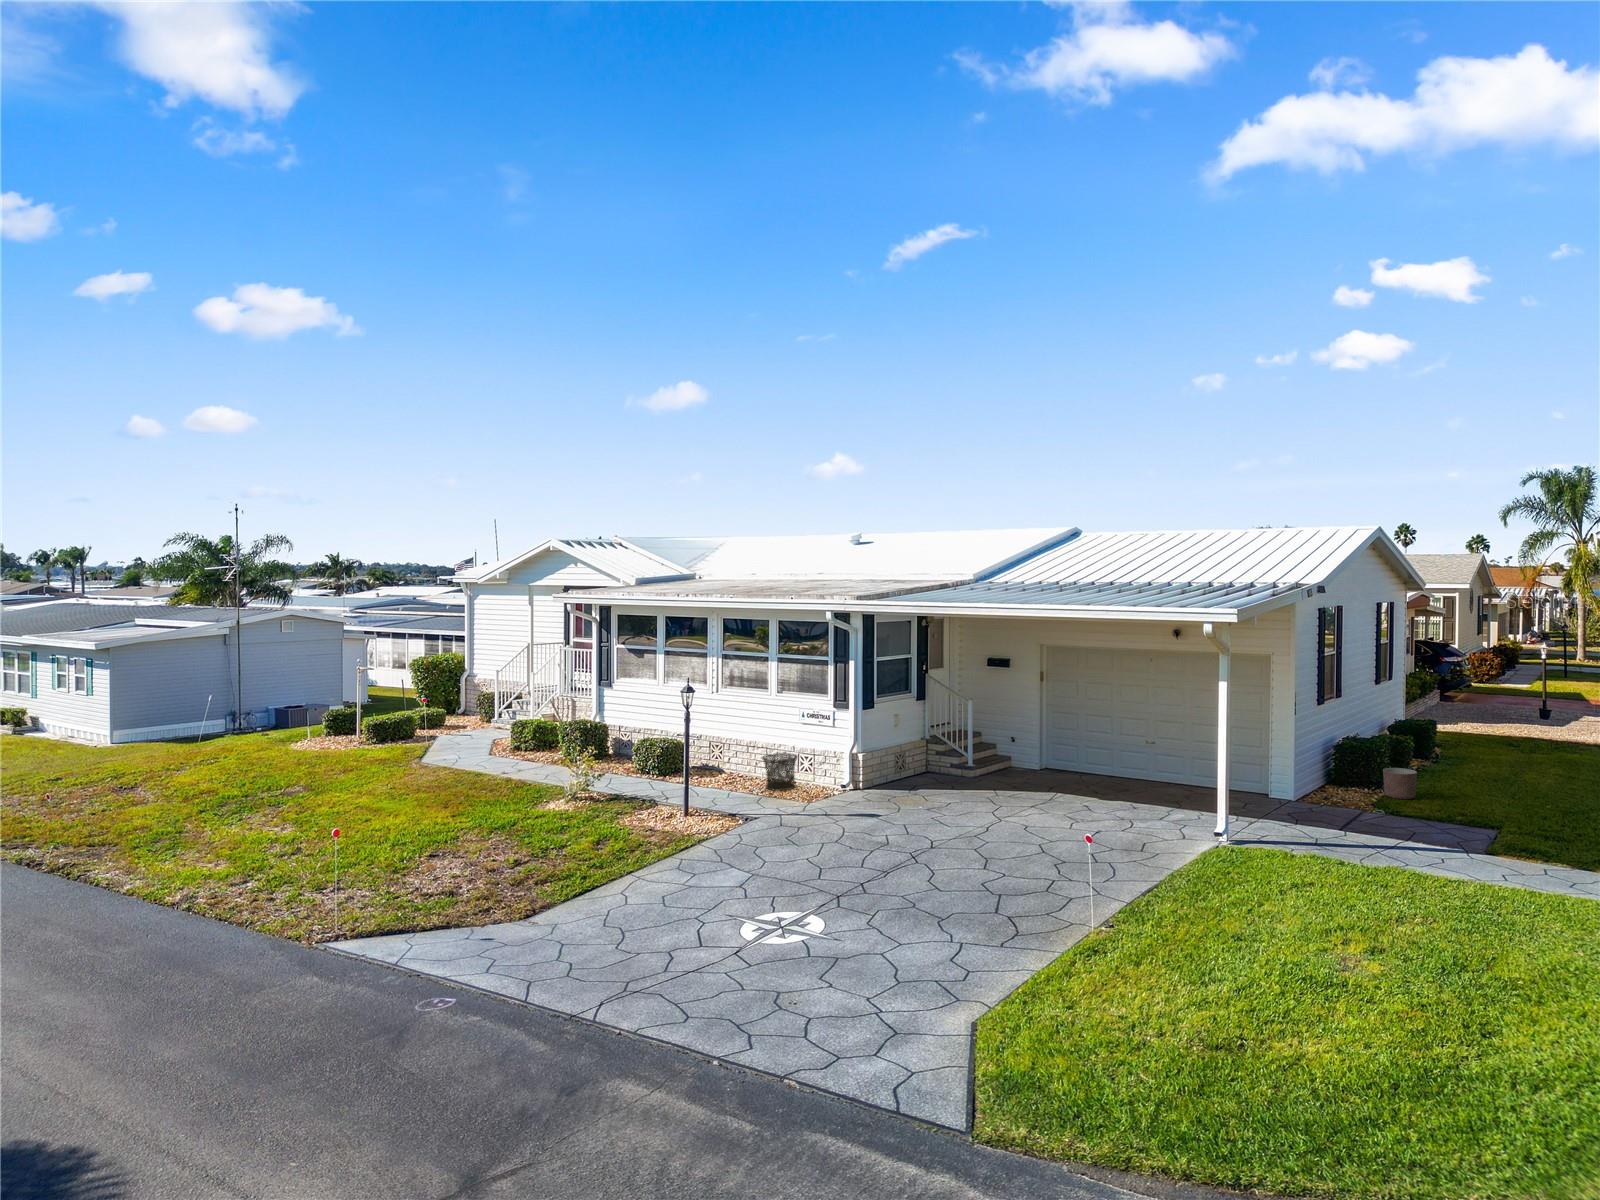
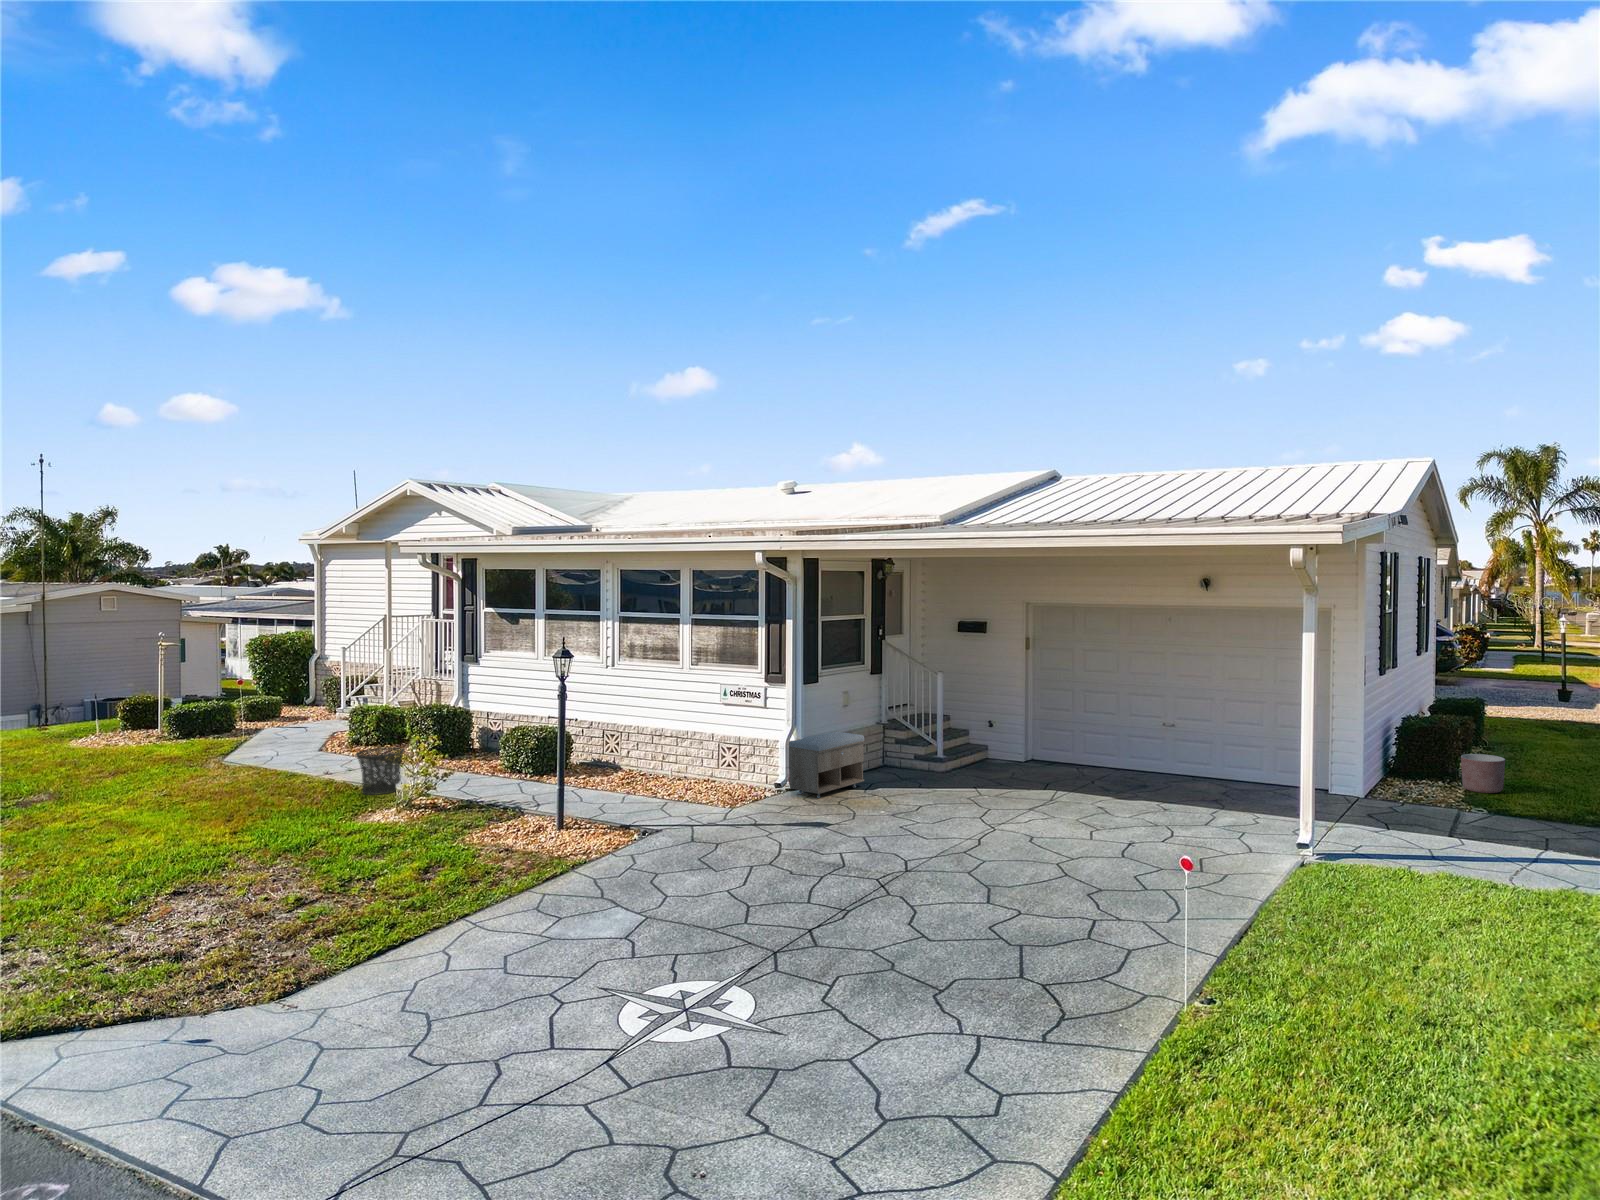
storage bench: none [851,746,909,796] -> present [789,732,865,798]
basket: present [762,753,797,791] -> present [356,747,405,795]

